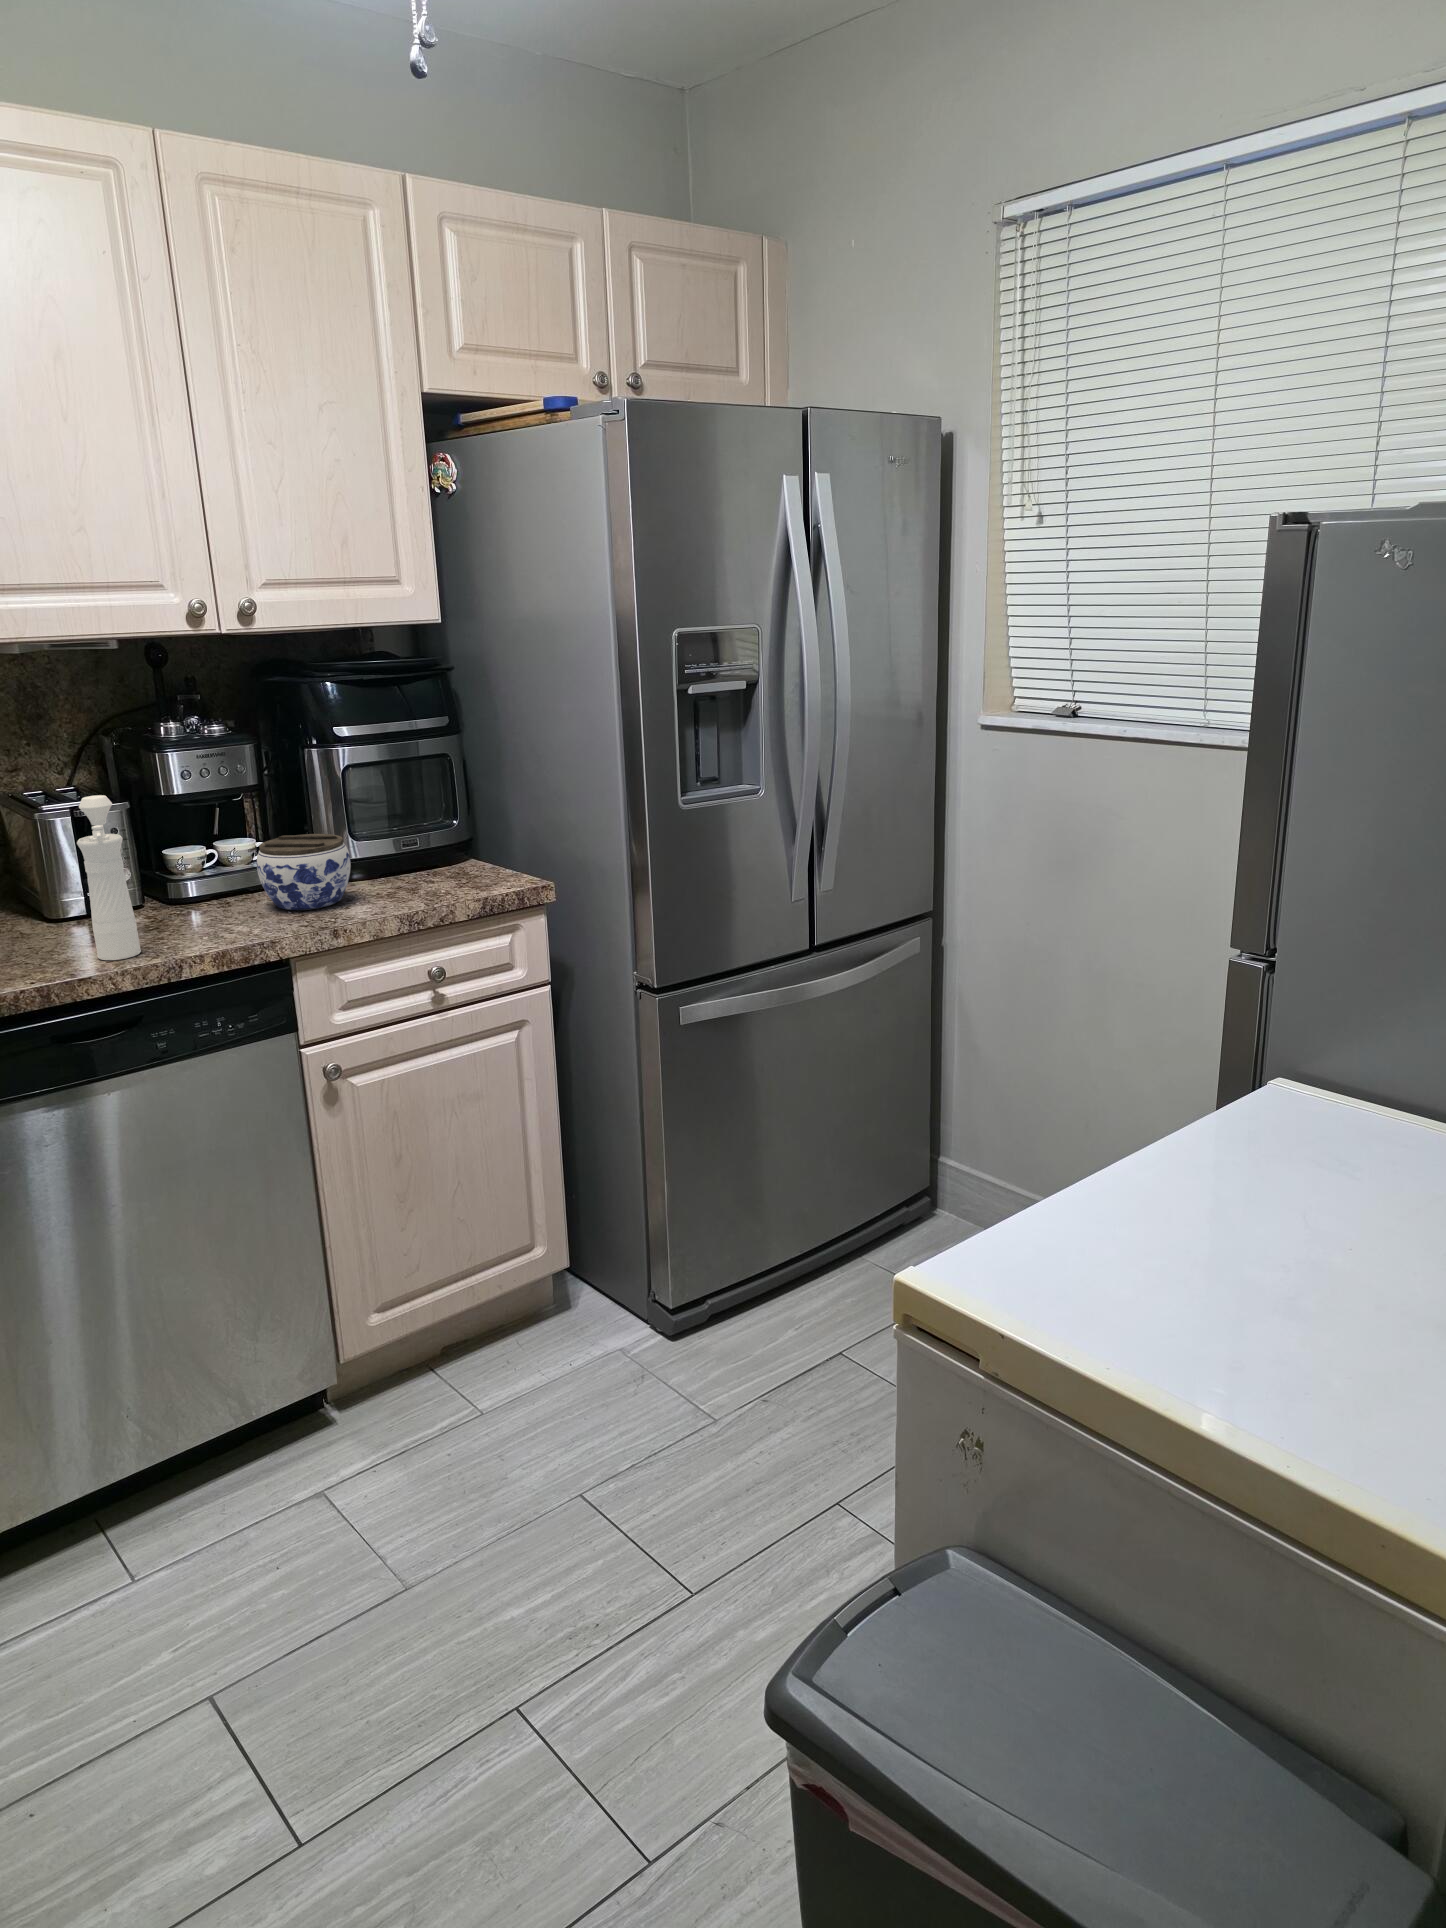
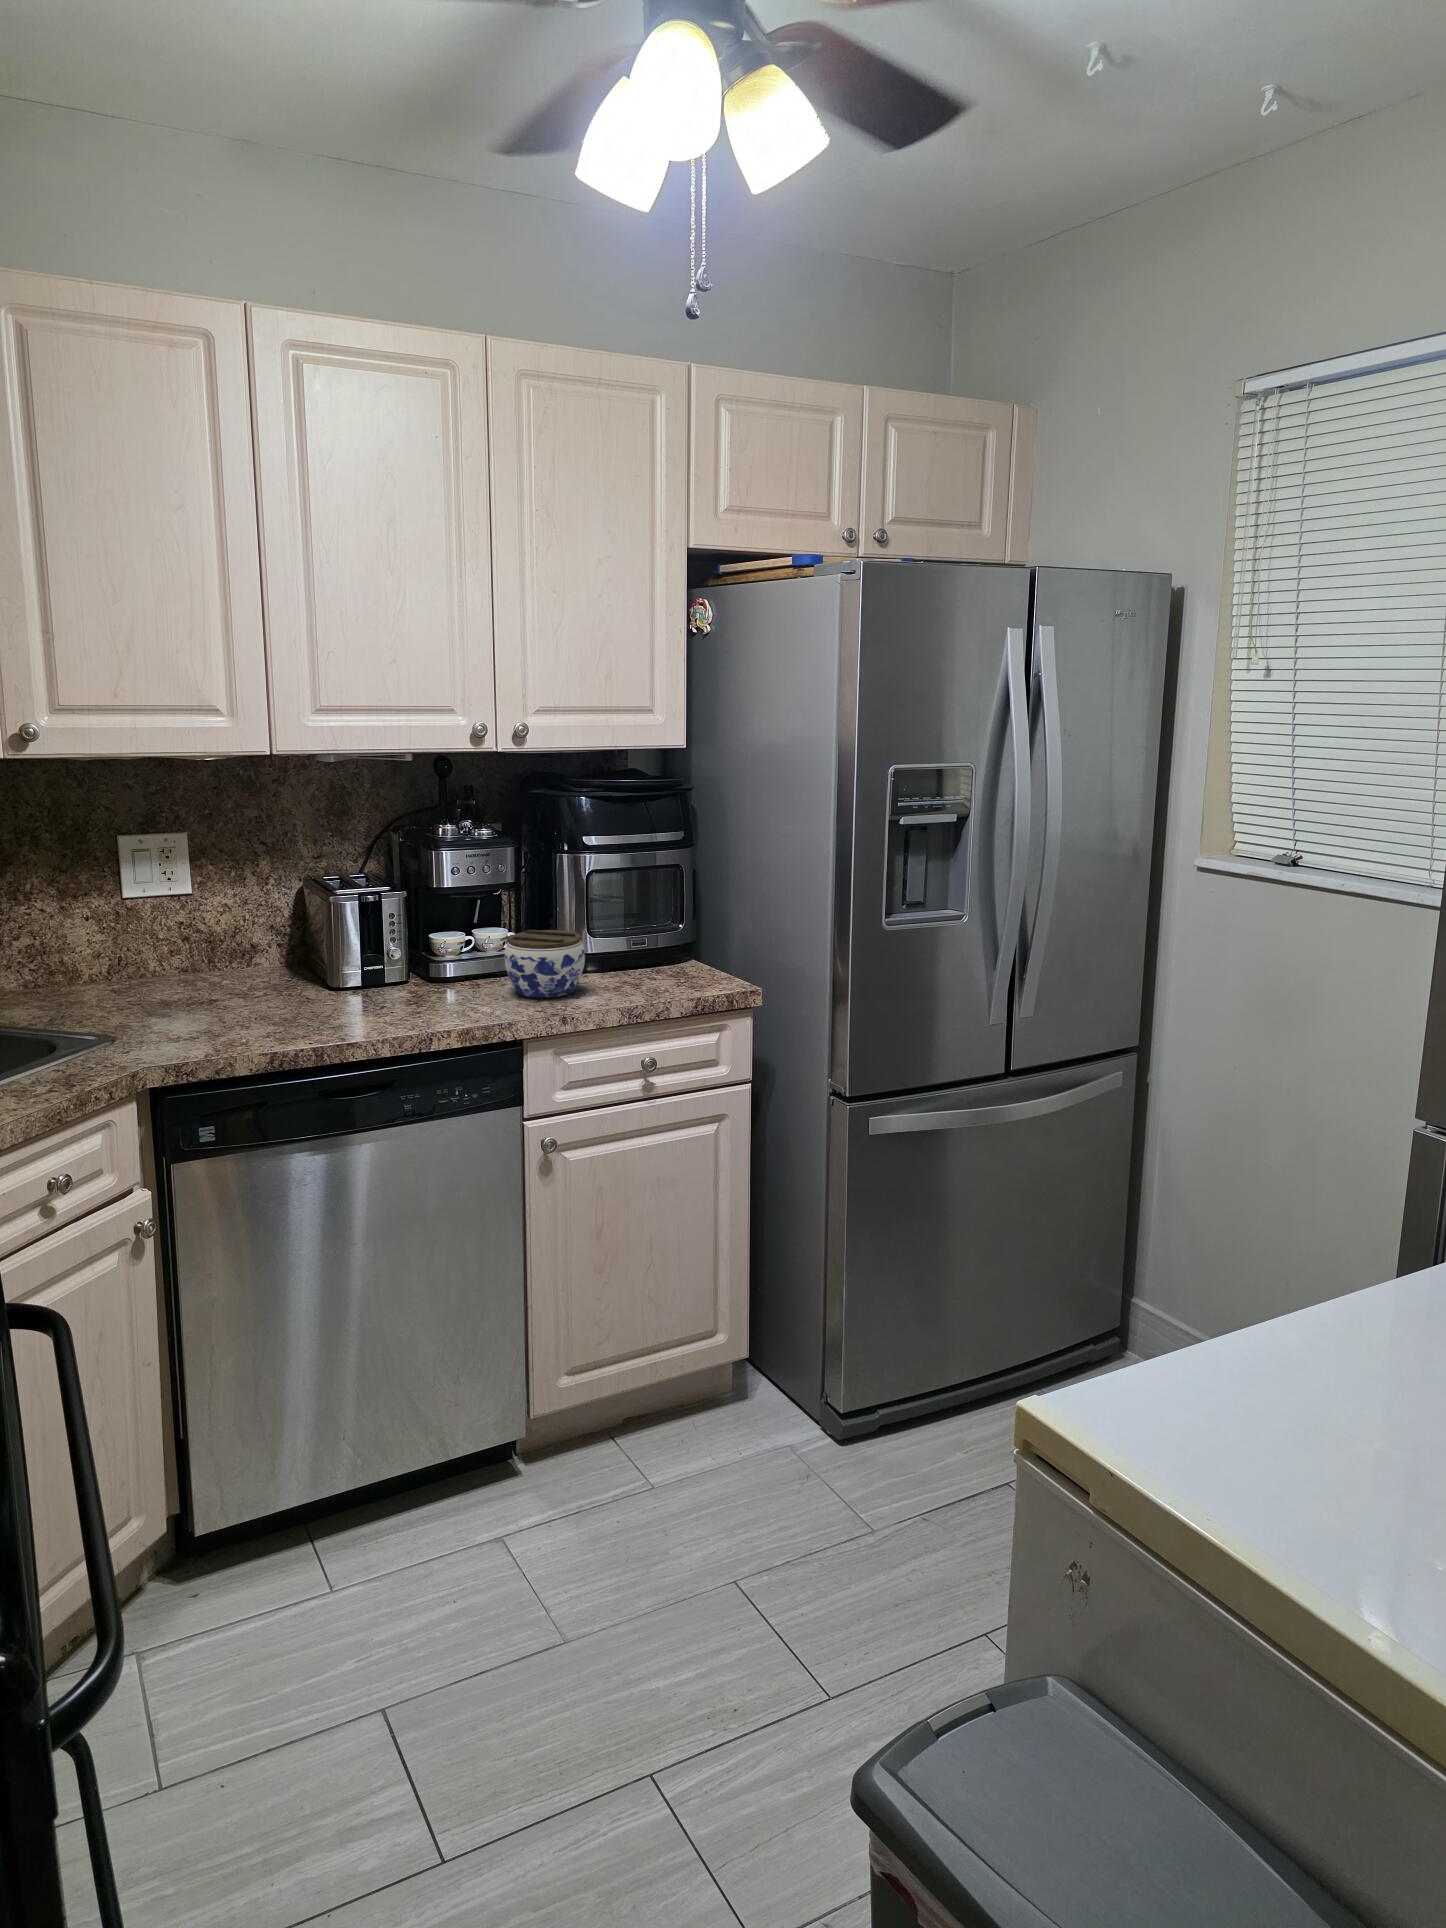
pepper mill: present [77,795,141,960] -> none [358,885,400,1029]

